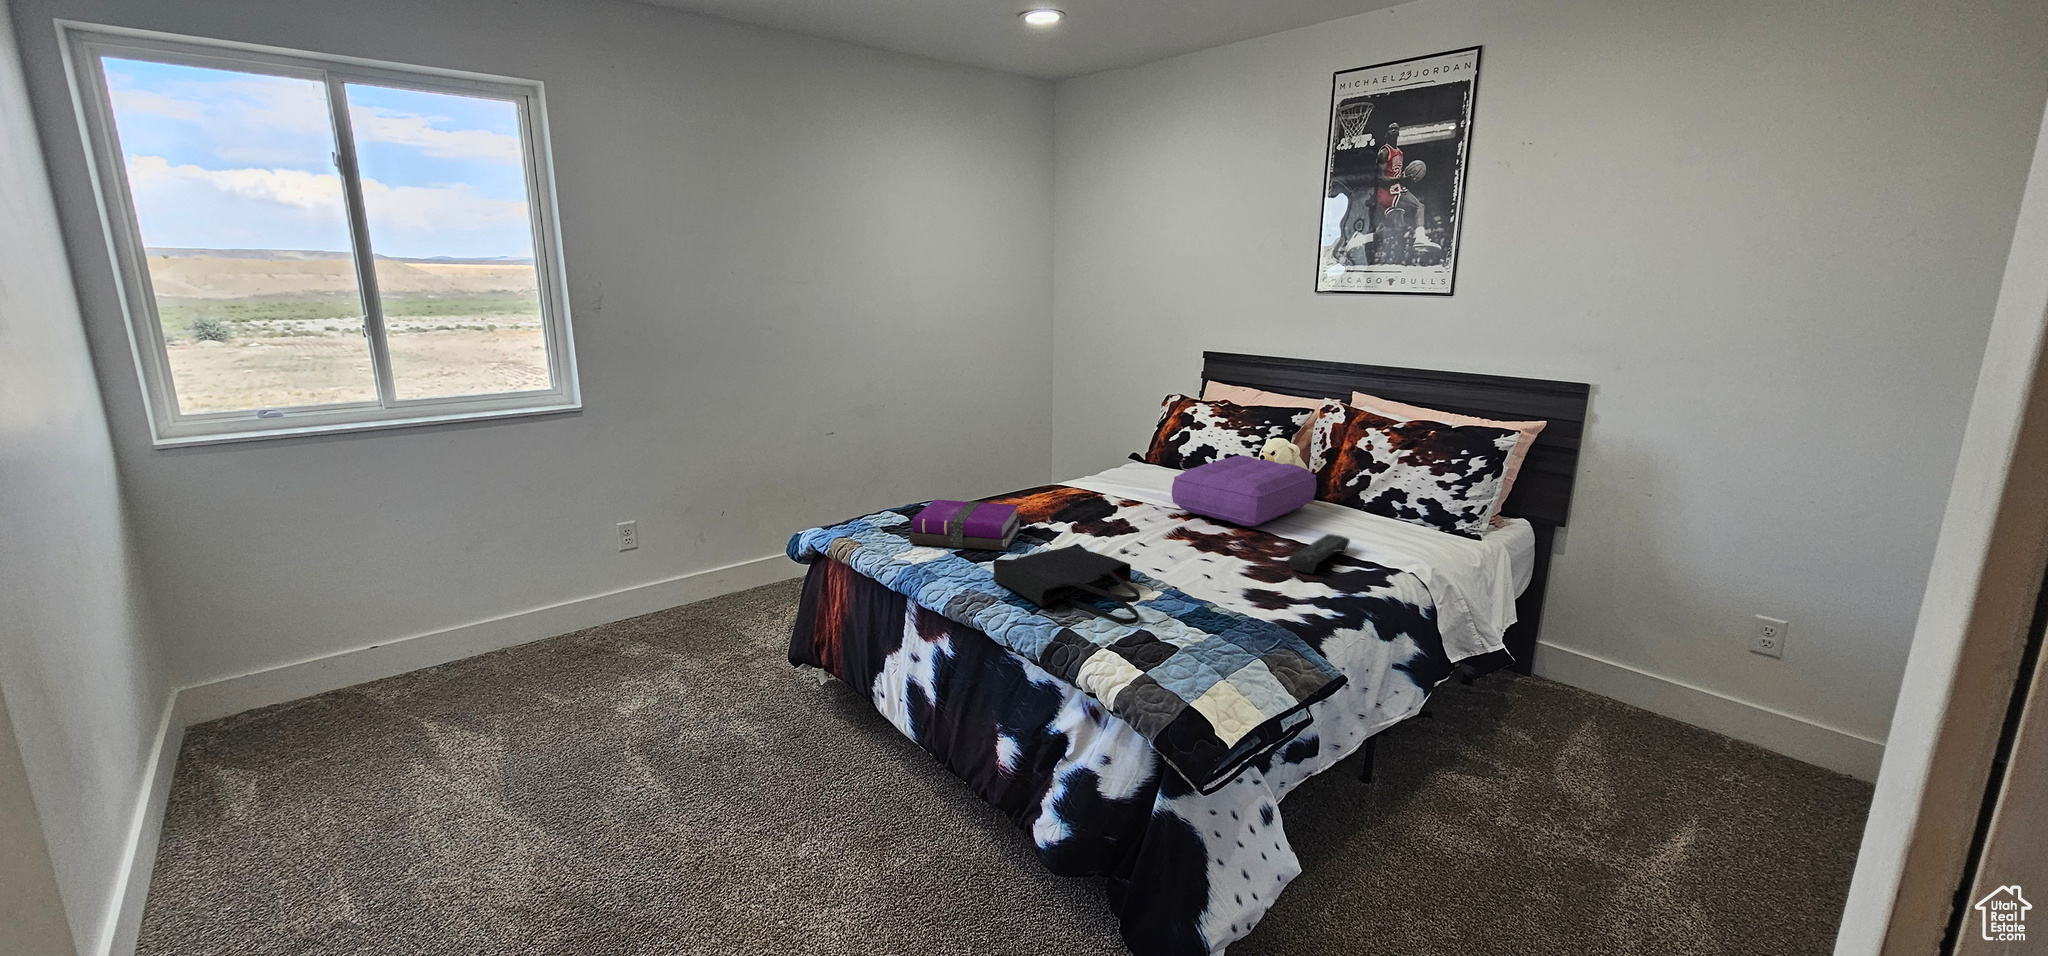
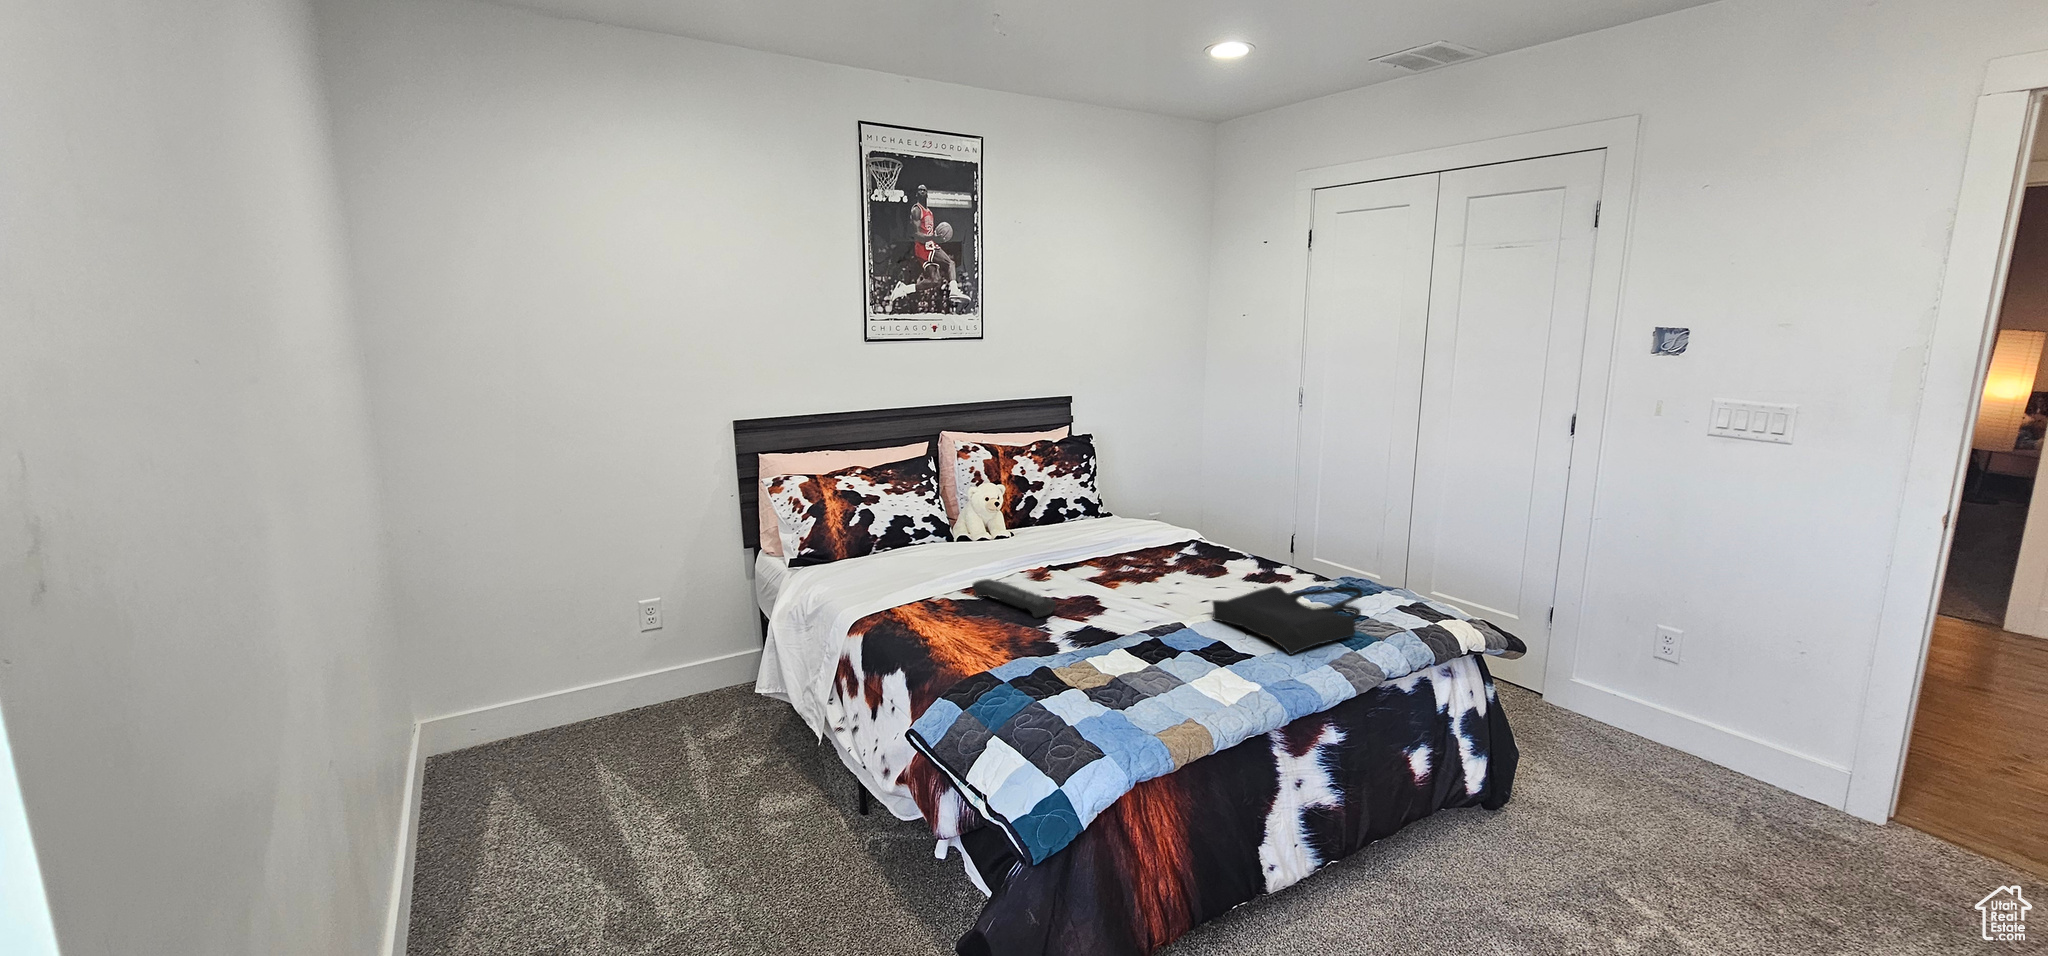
pillow: present [1172,455,1317,526] -> none [972,499,1117,567]
notebook: present [910,500,1021,550] -> none [1075,609,1191,695]
remote control: present [1288,534,1350,573] -> present [972,579,1056,618]

